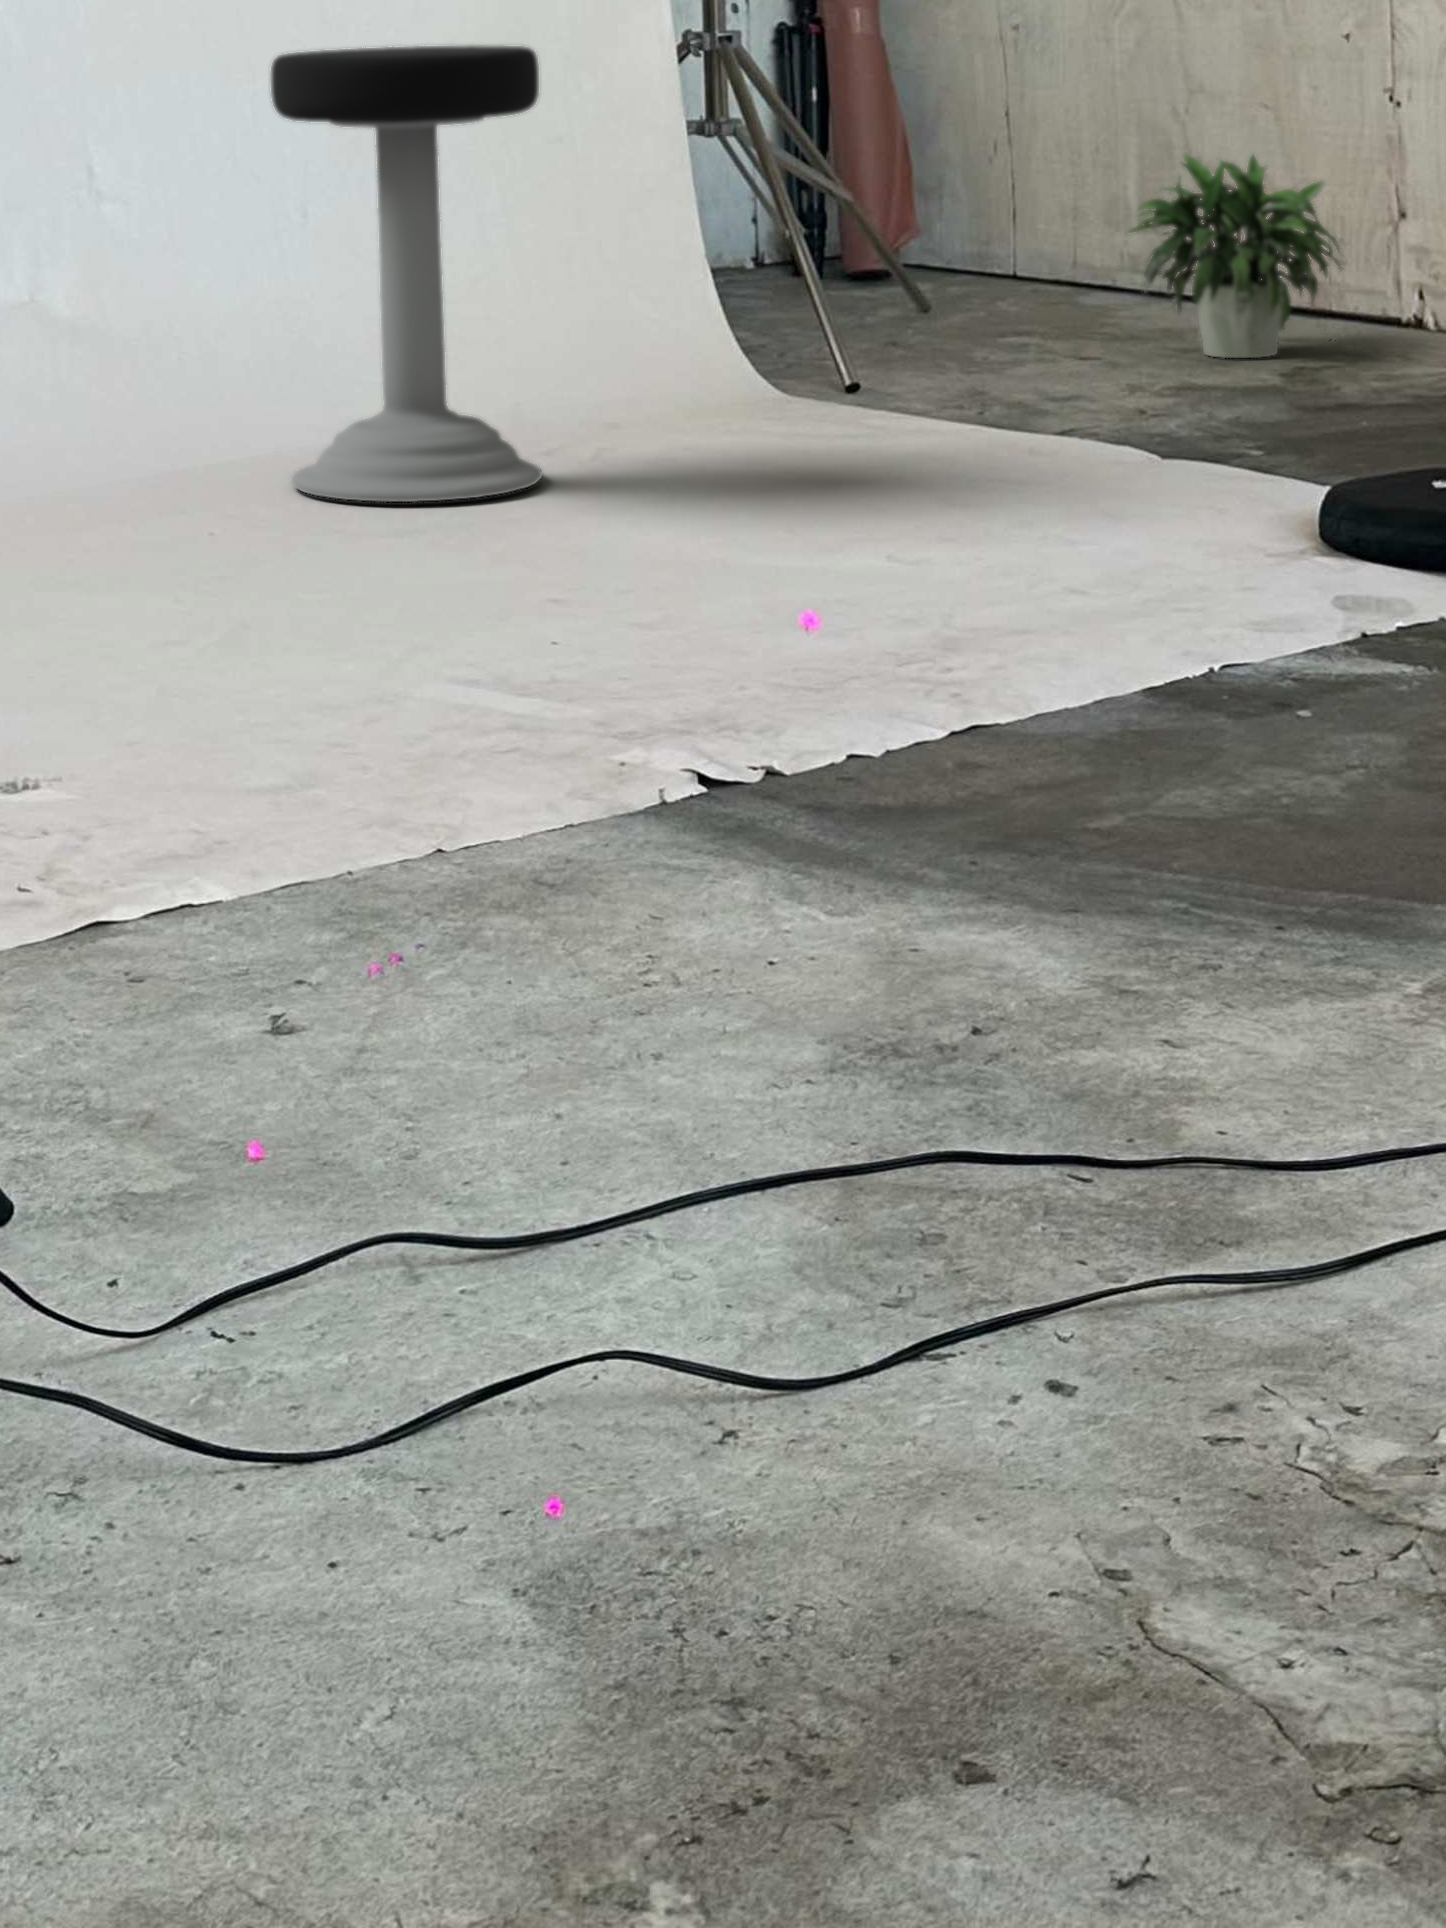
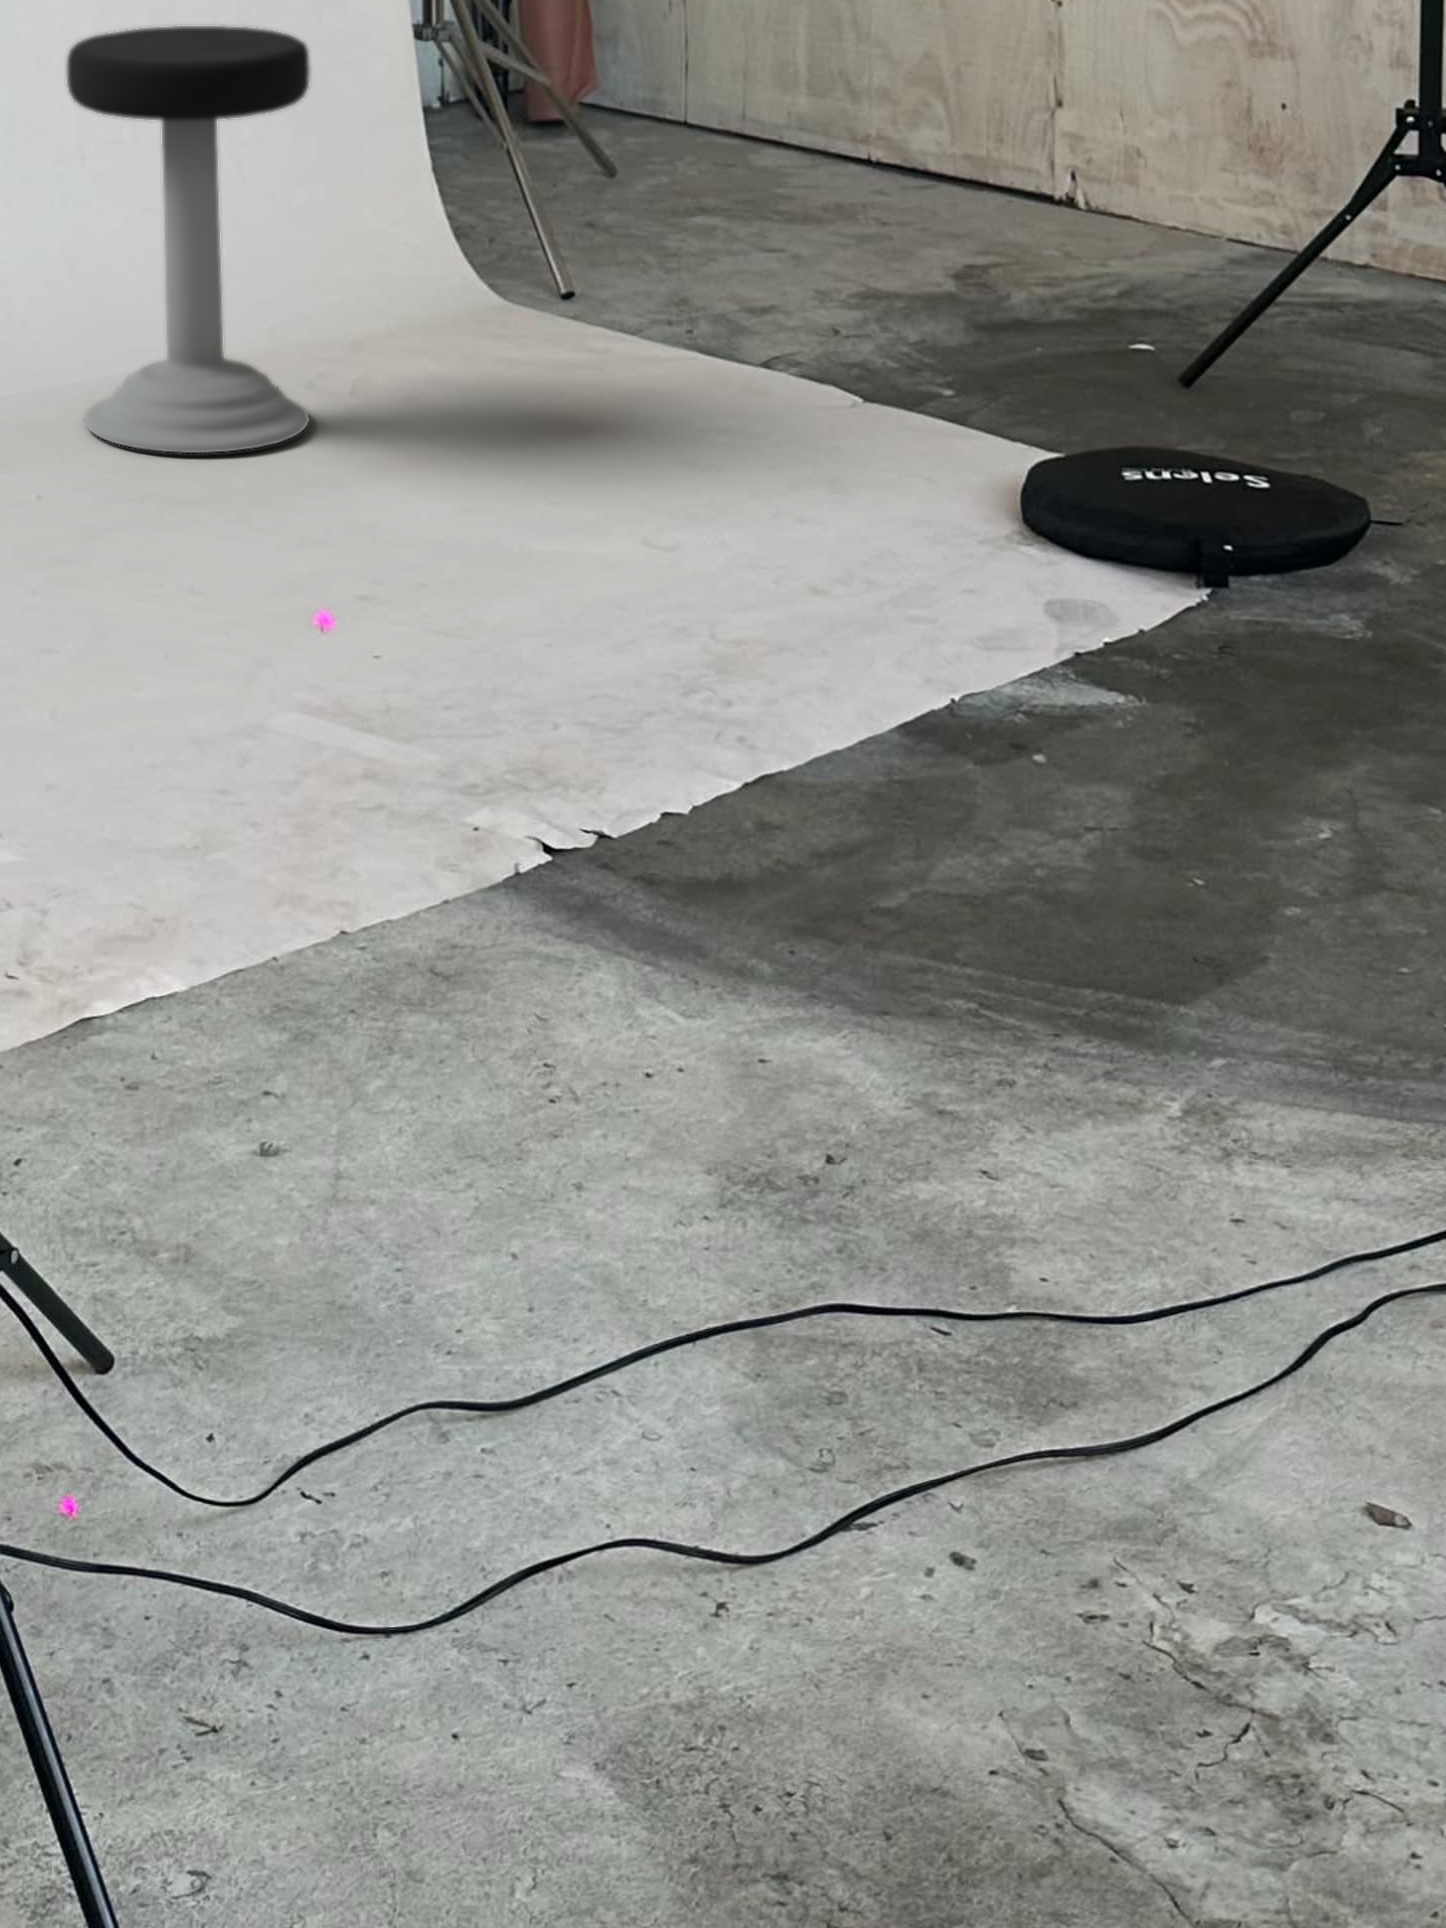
potted plant: present [1129,155,1345,358] -> none [806,49,1006,246]

